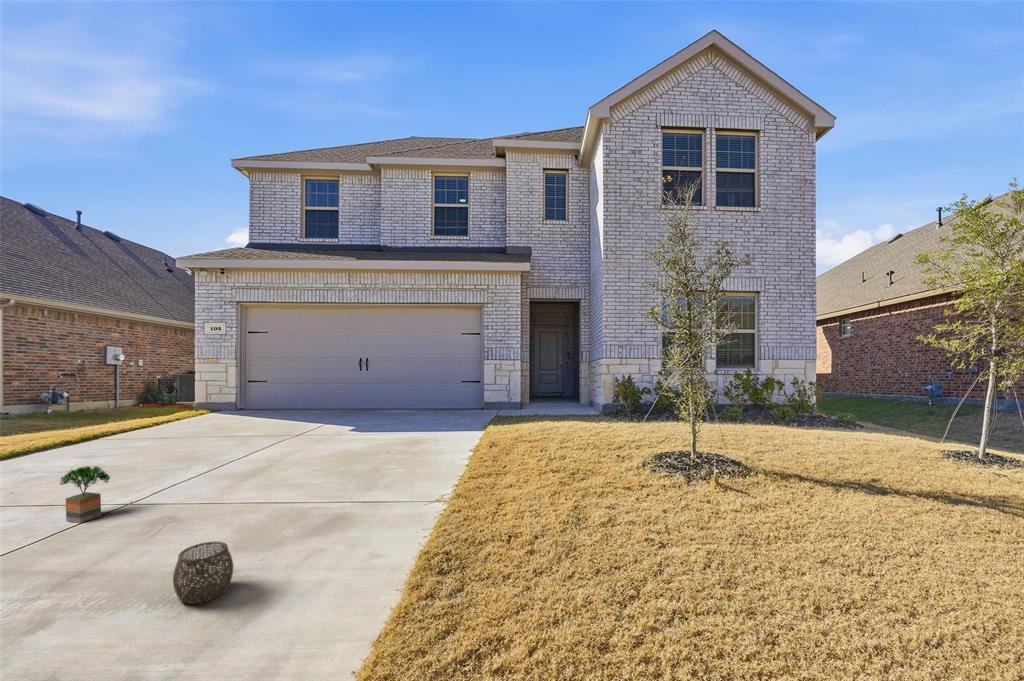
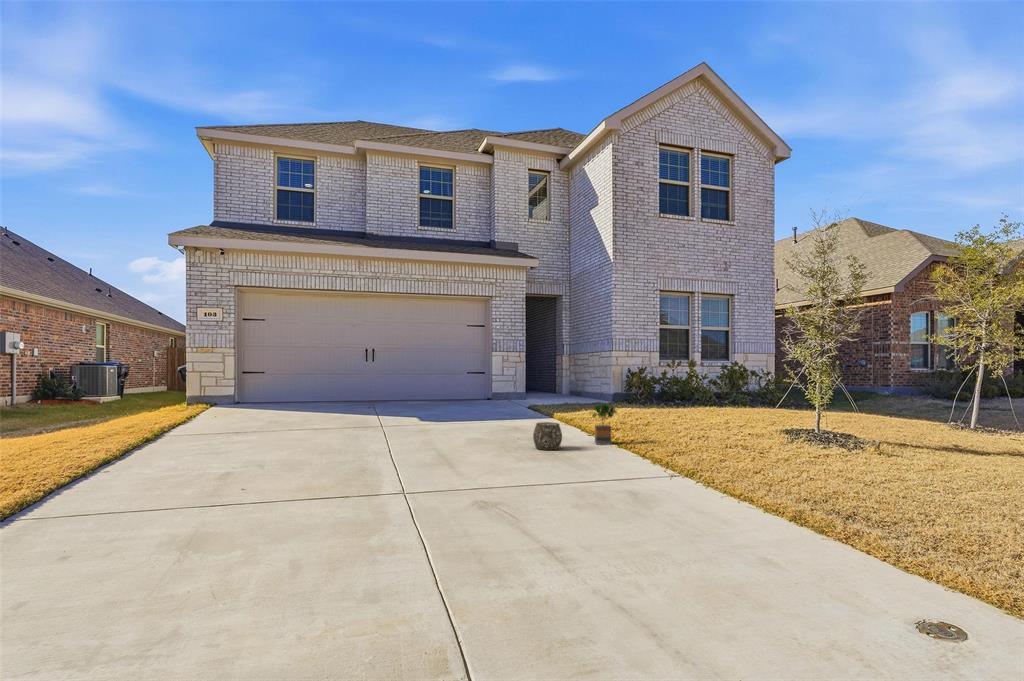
potted tree: present [60,466,110,523] -> present [593,405,616,445]

